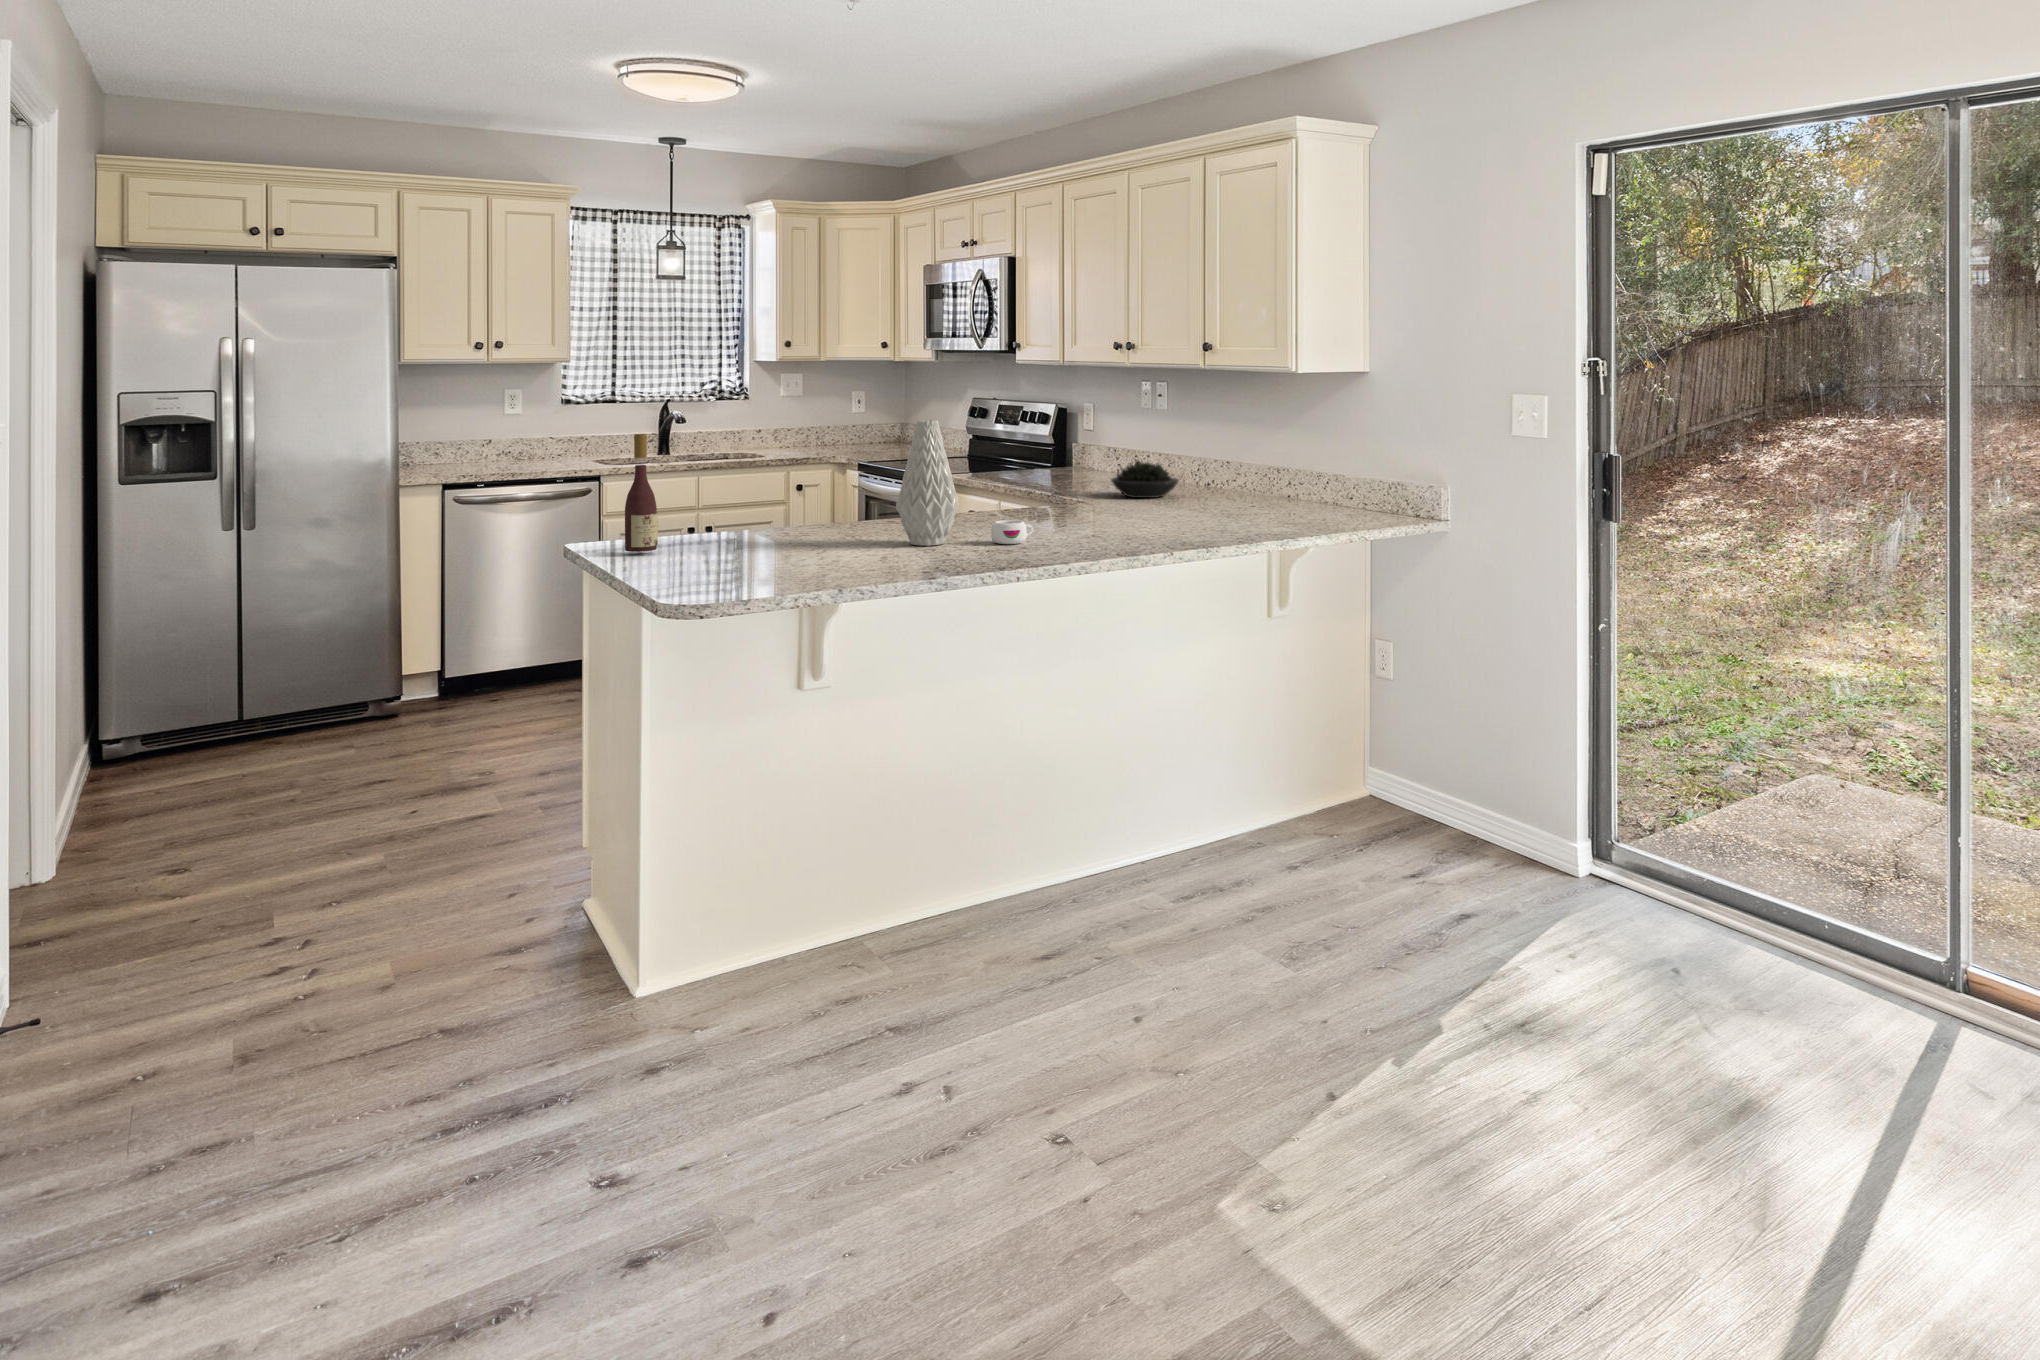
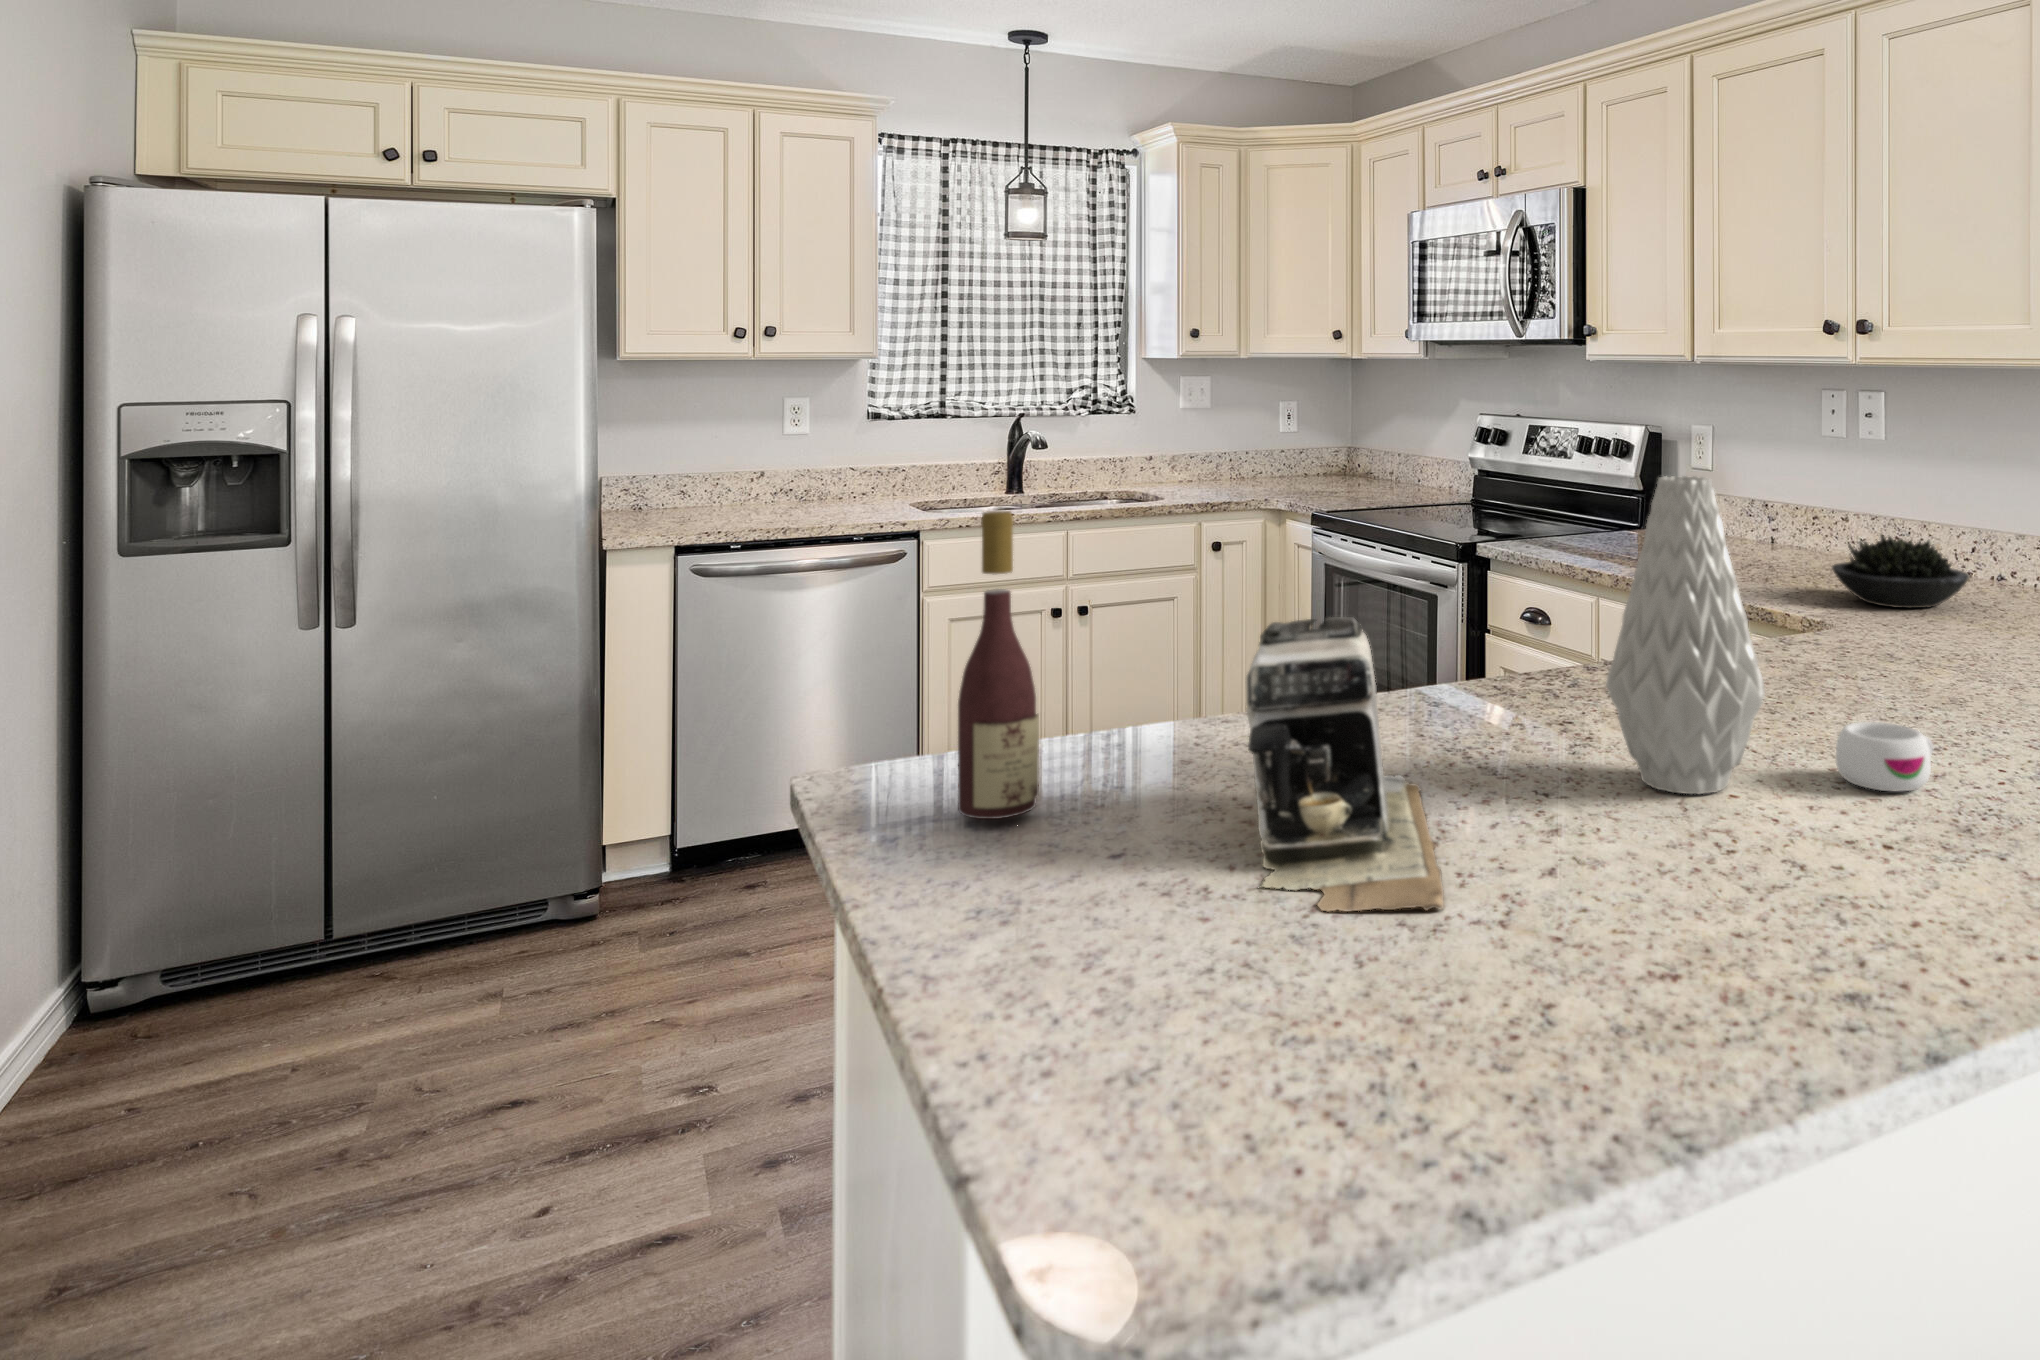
coffee maker: none [734,476,817,567] -> present [1246,617,1444,912]

